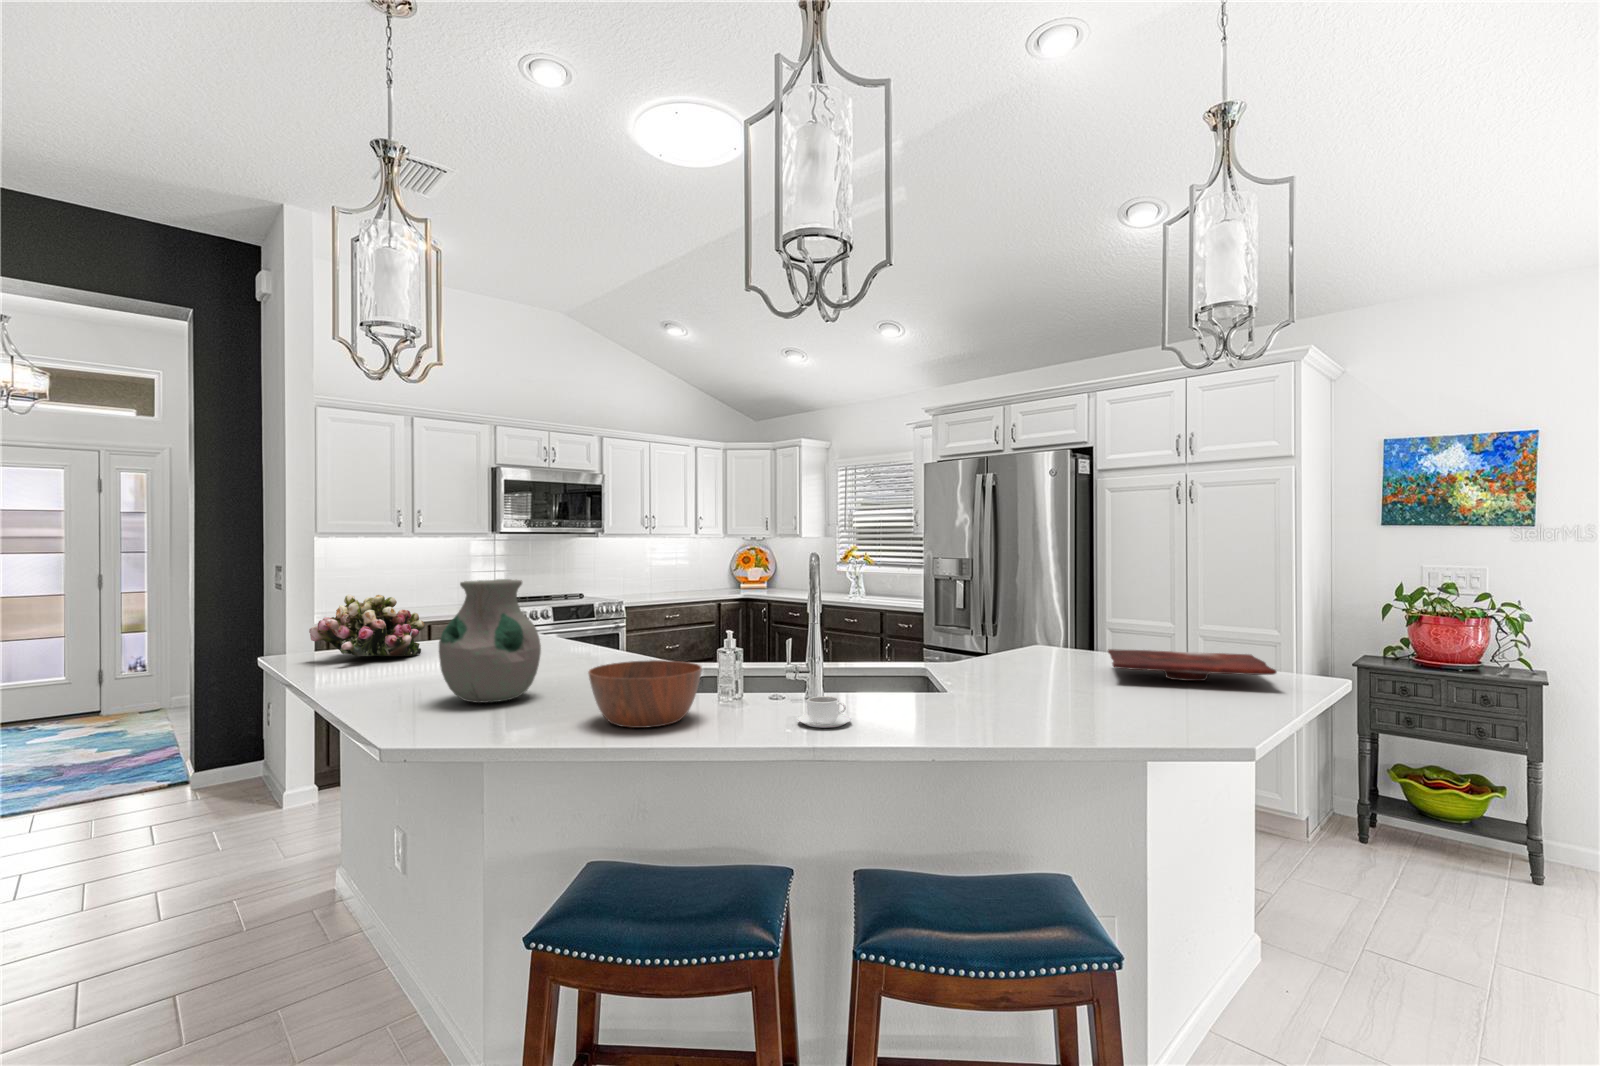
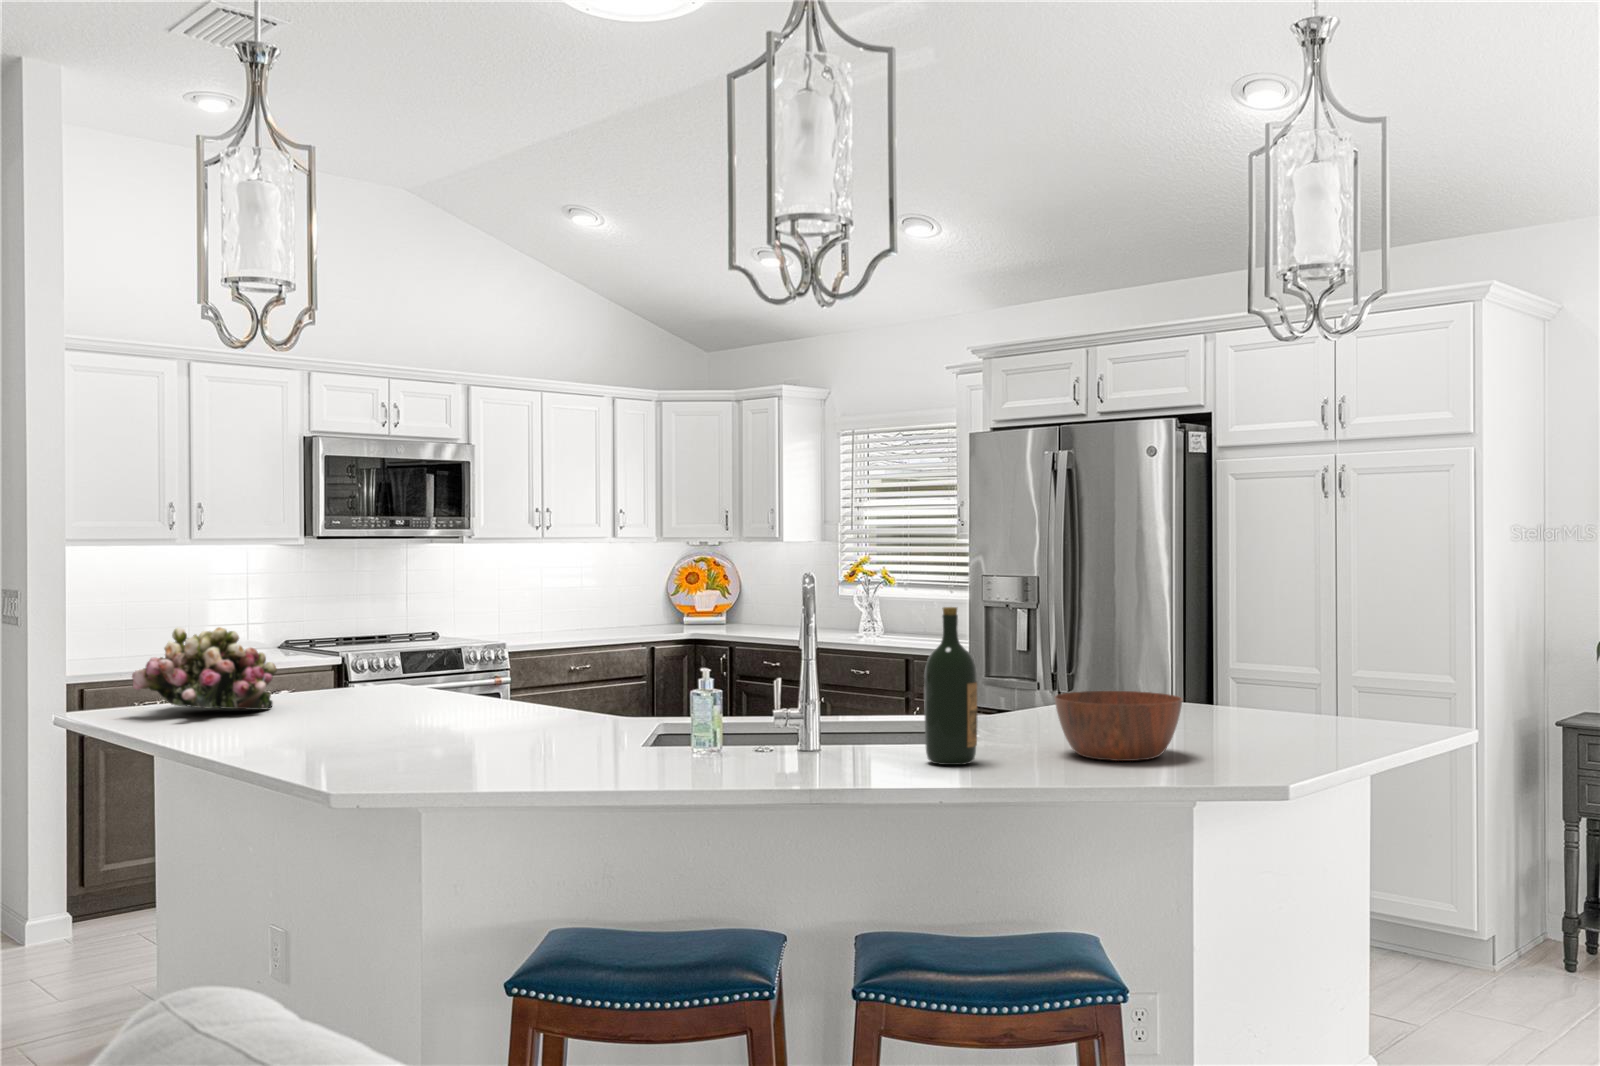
vase: present [439,579,541,703] -> none [350,605,470,756]
wine bottle: none [911,583,956,718] -> present [924,607,977,765]
cutting board: present [1108,649,1276,681] -> none [1181,694,1374,730]
bowl: present [588,660,702,728] -> present [1054,691,1183,761]
coffee cup: present [797,696,851,728] -> none [790,741,854,774]

